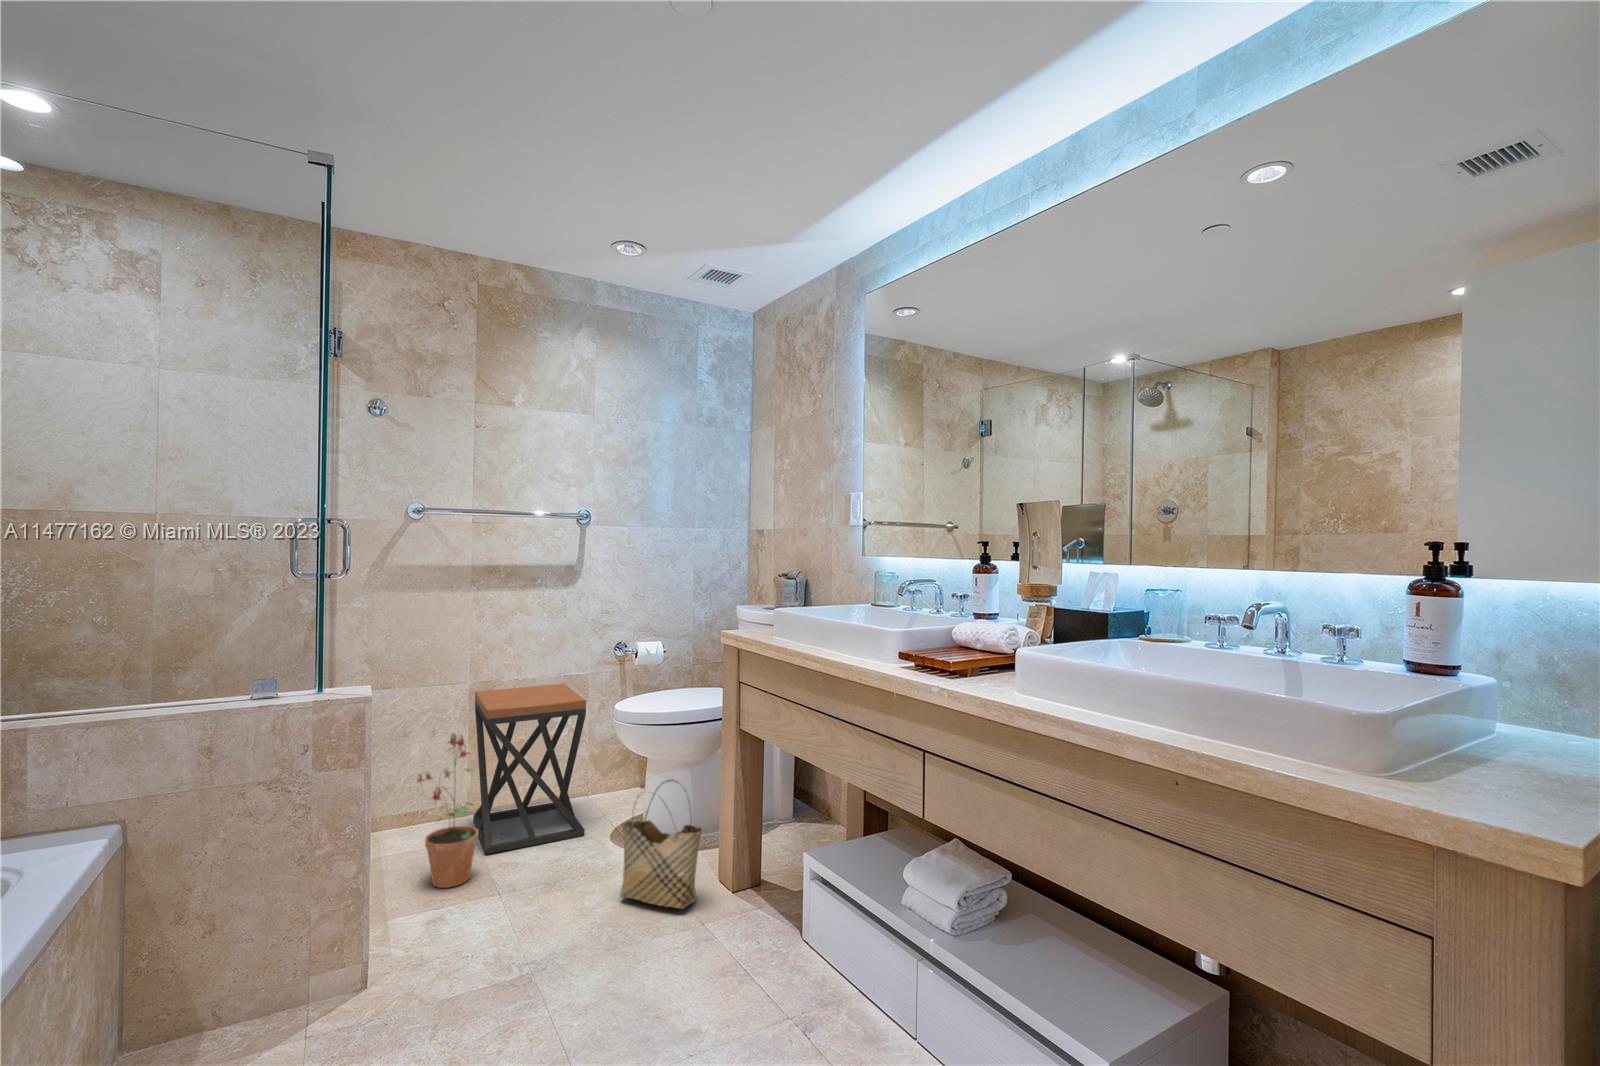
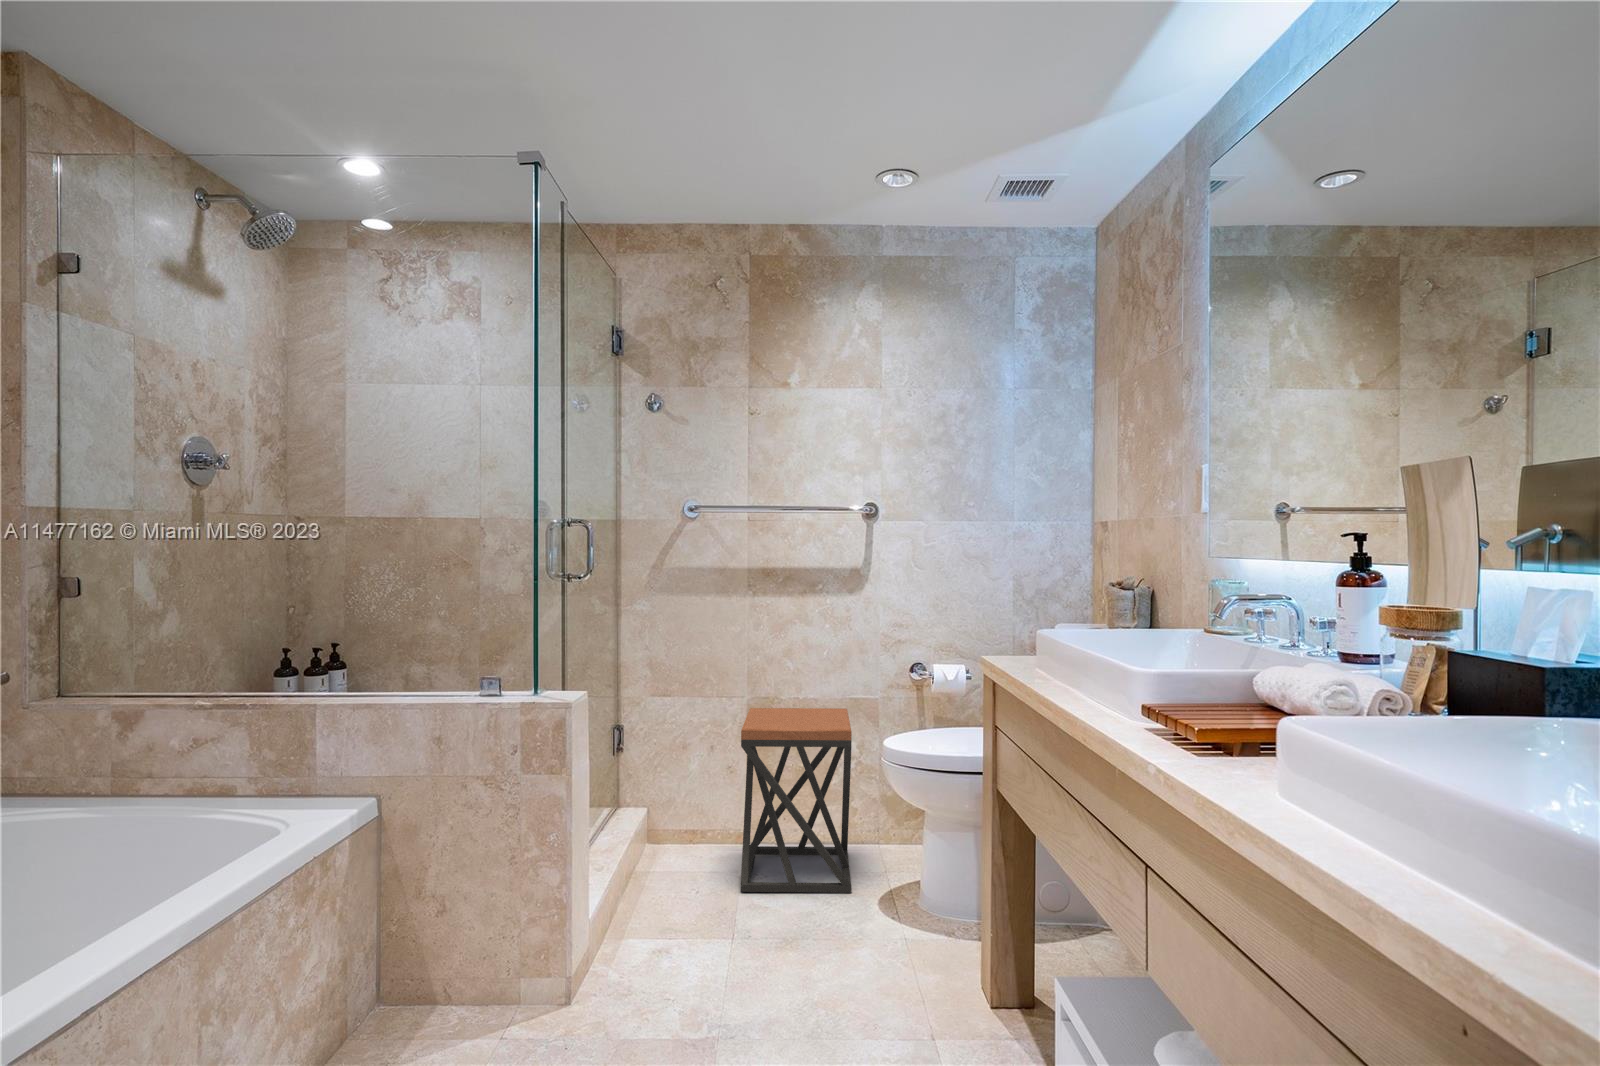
potted plant: present [418,734,478,888] -> none [668,751,724,920]
woven basket: present [620,780,702,909] -> none [849,843,945,1013]

